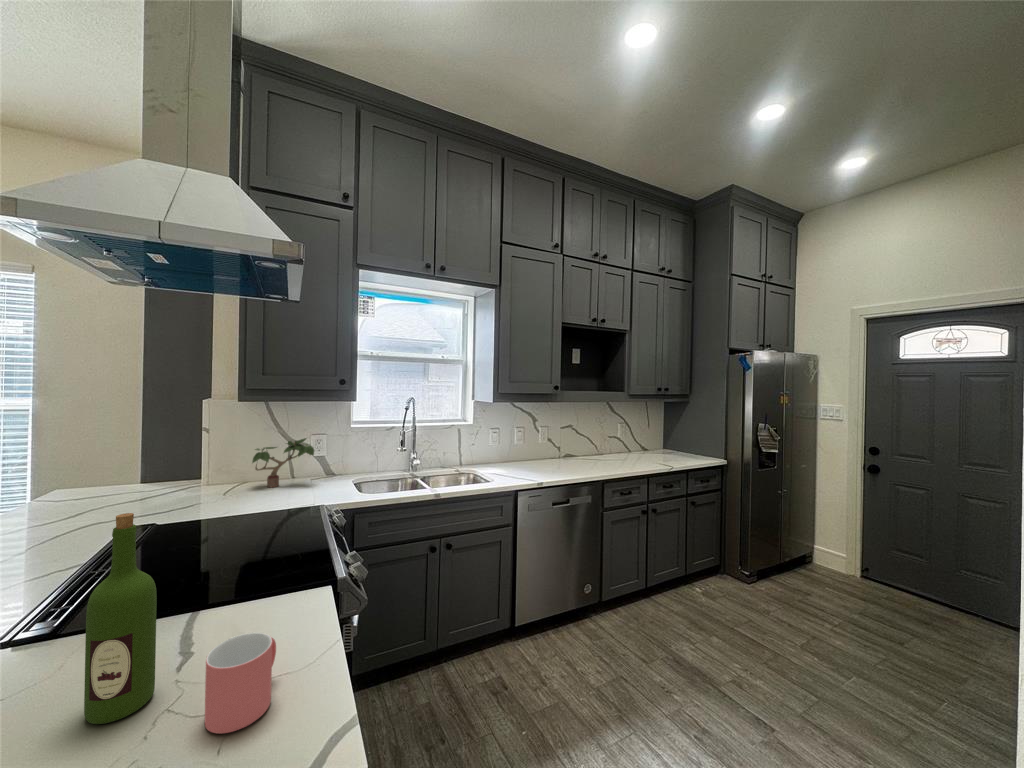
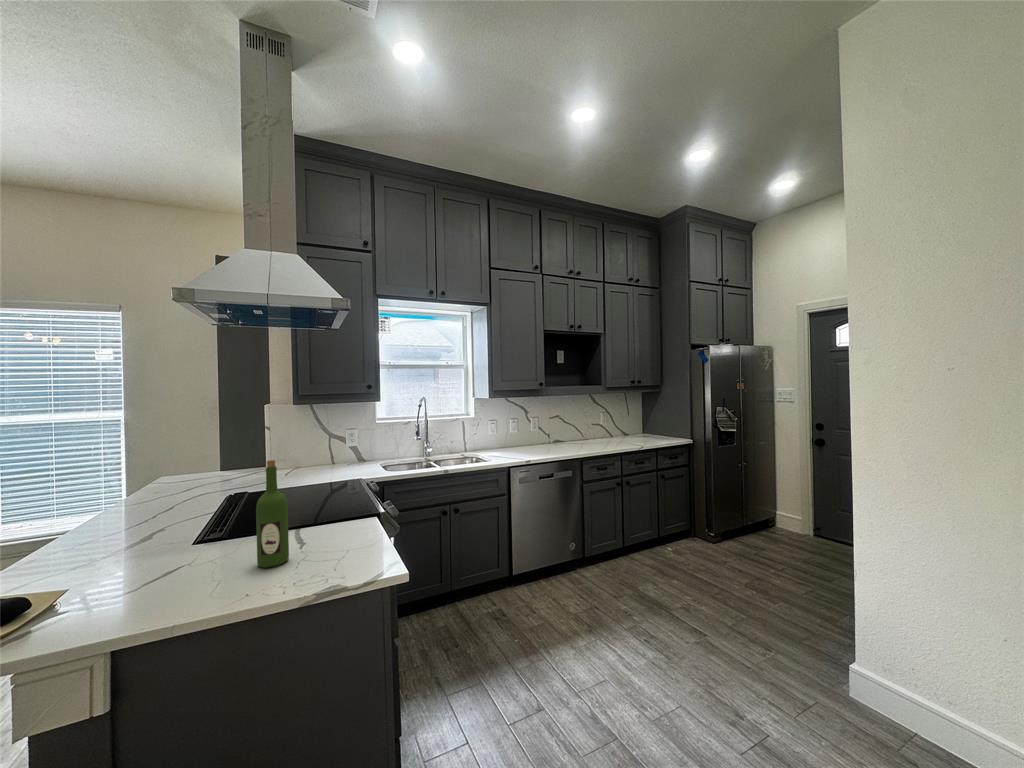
potted plant: present [252,438,314,487] -> none [297,430,357,470]
mug: present [205,632,276,734] -> none [319,524,352,569]

